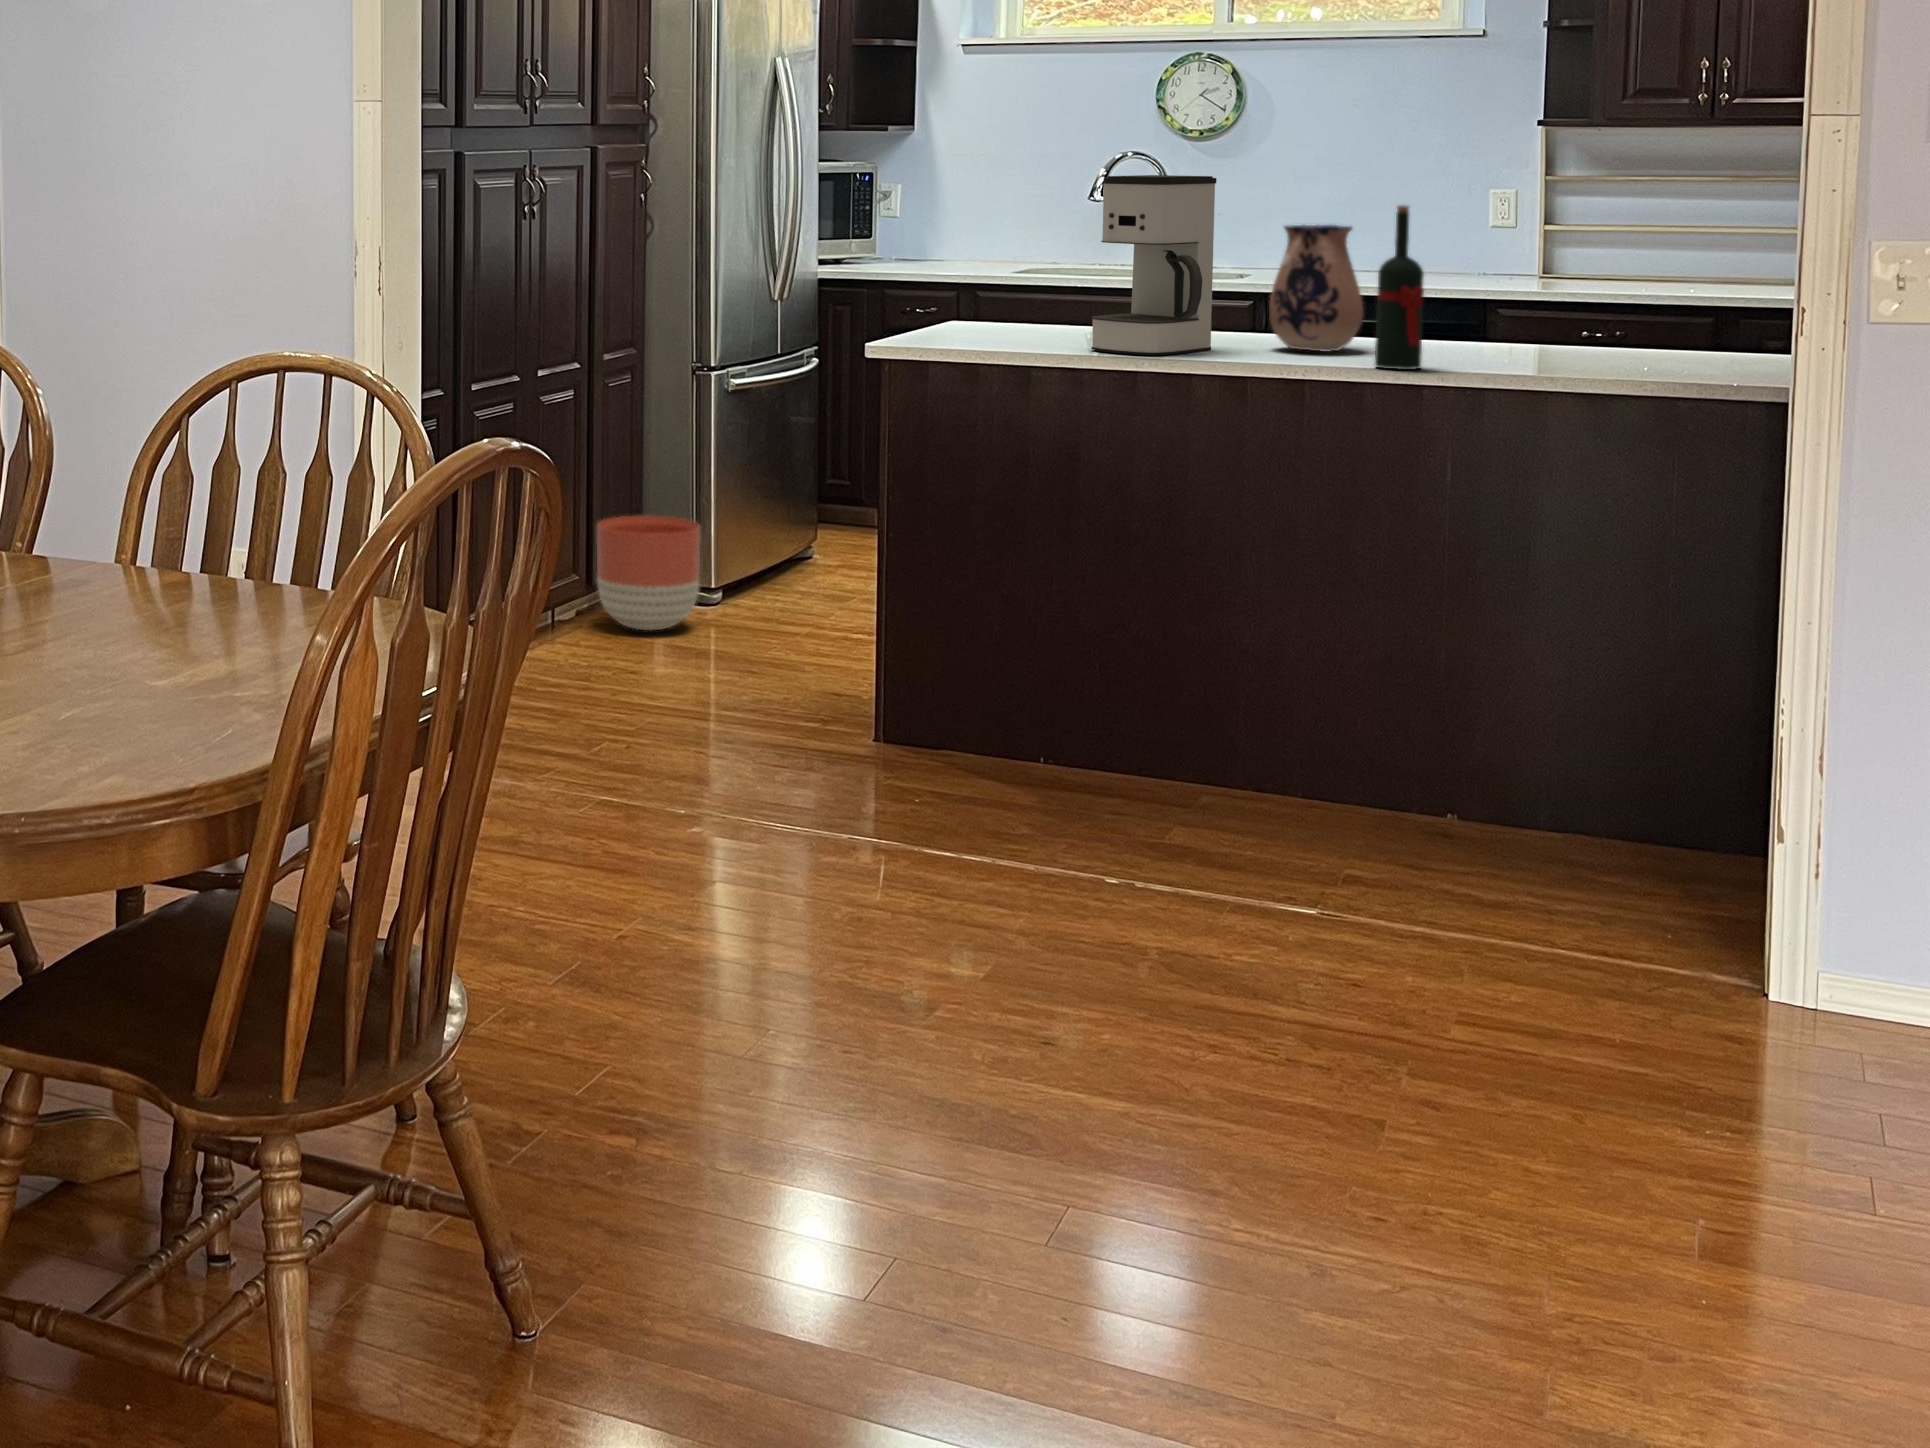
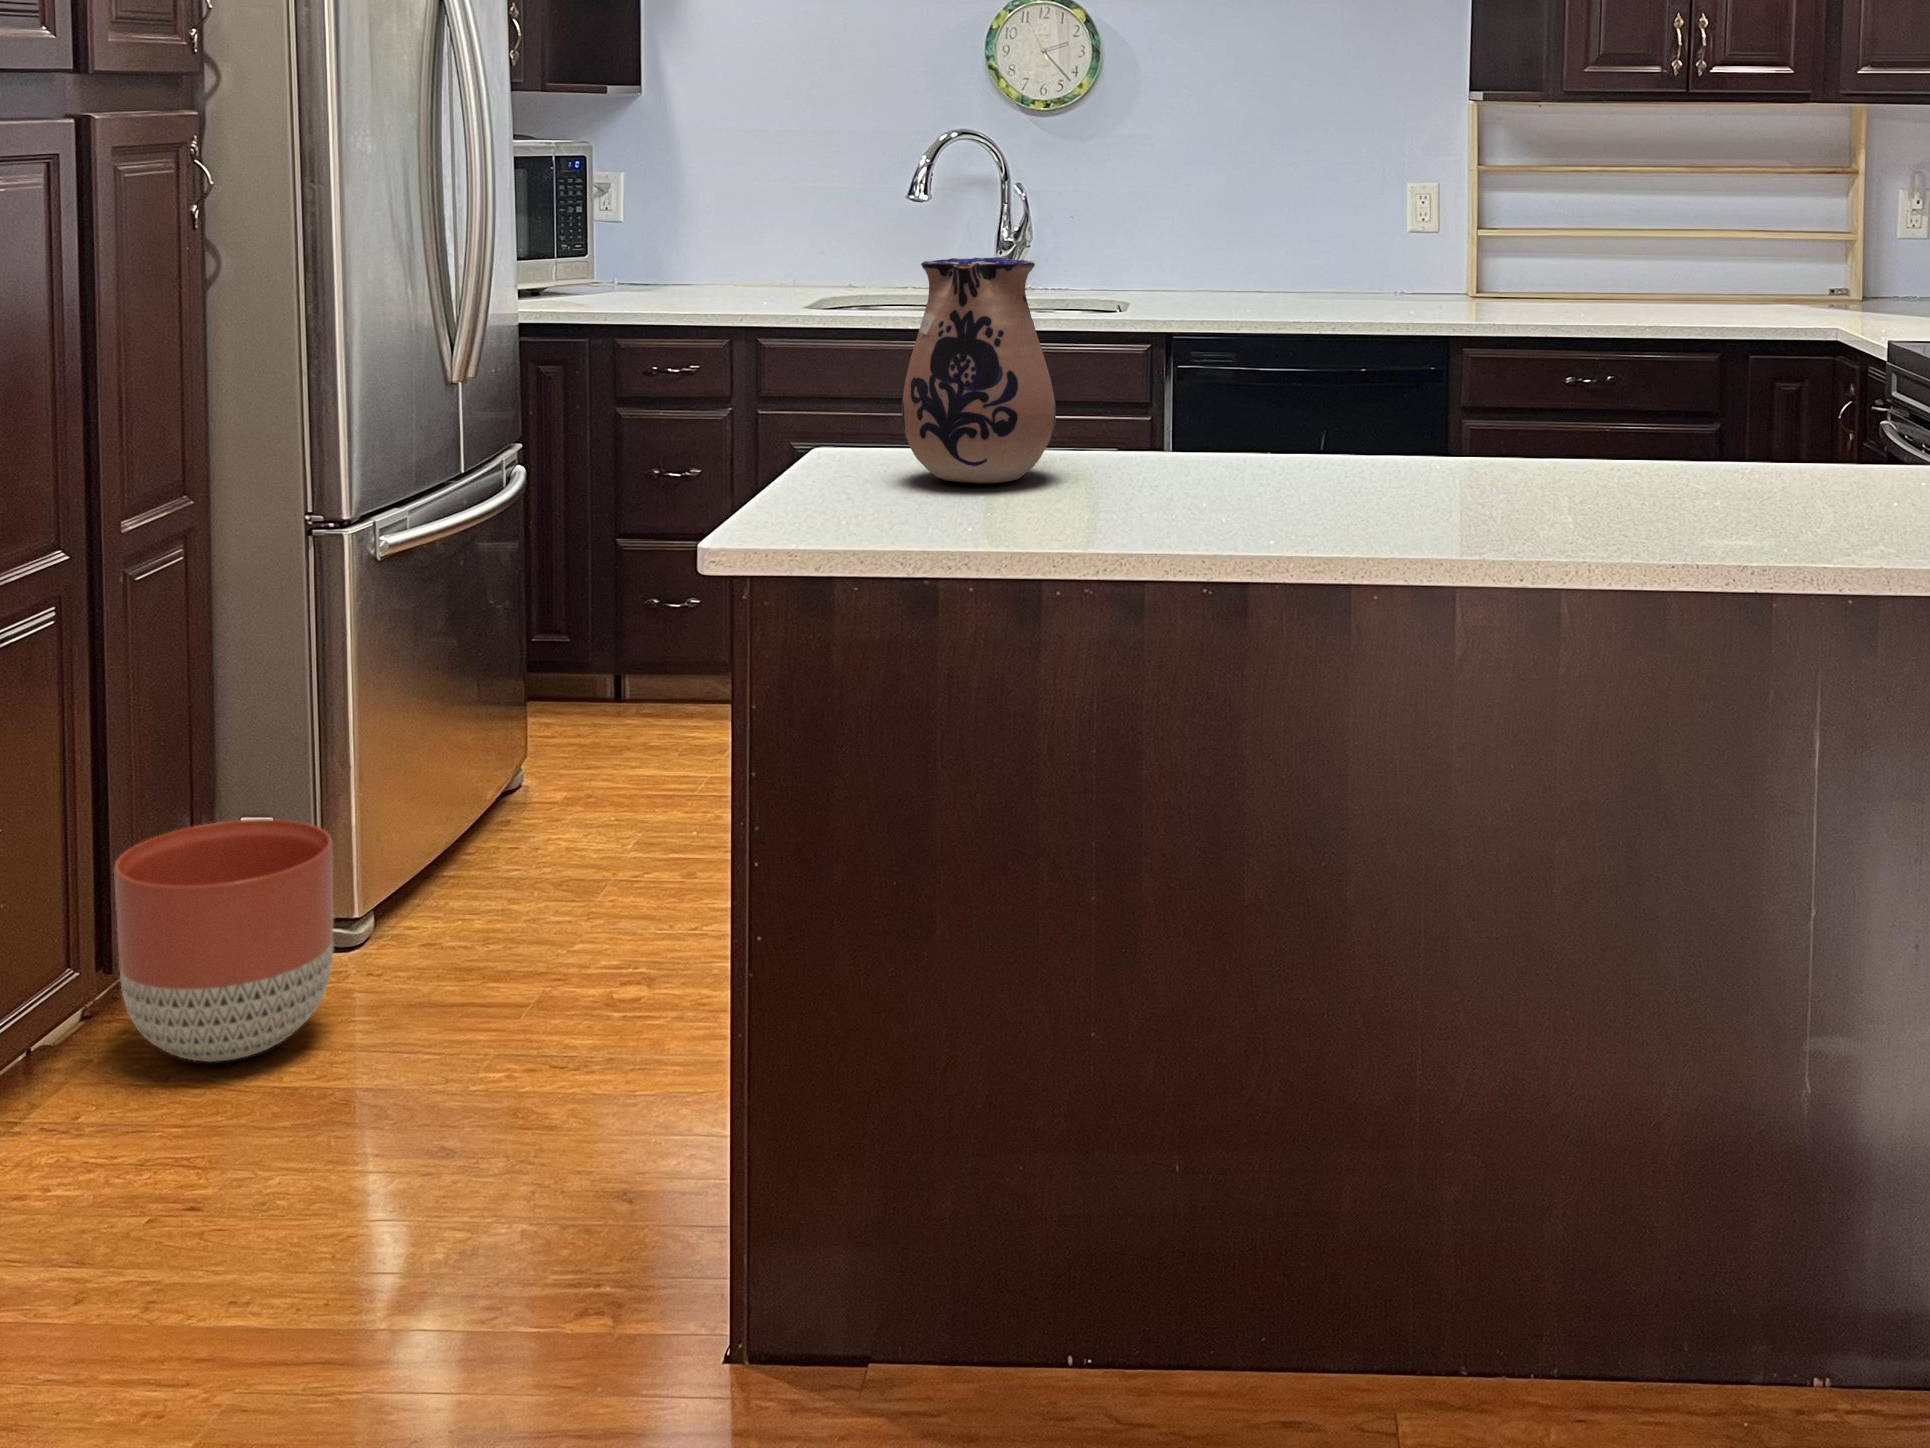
coffee maker: present [1091,175,1216,355] -> none [1156,176,1366,537]
wine bottle: present [1375,205,1424,370] -> none [1709,236,1806,553]
ceramic pitcher: present [1269,225,1364,352] -> present [902,257,1056,483]

